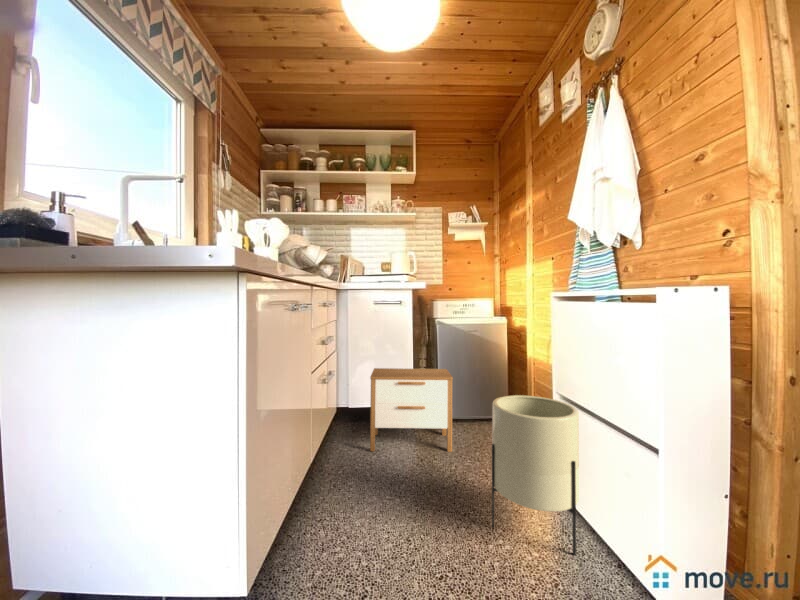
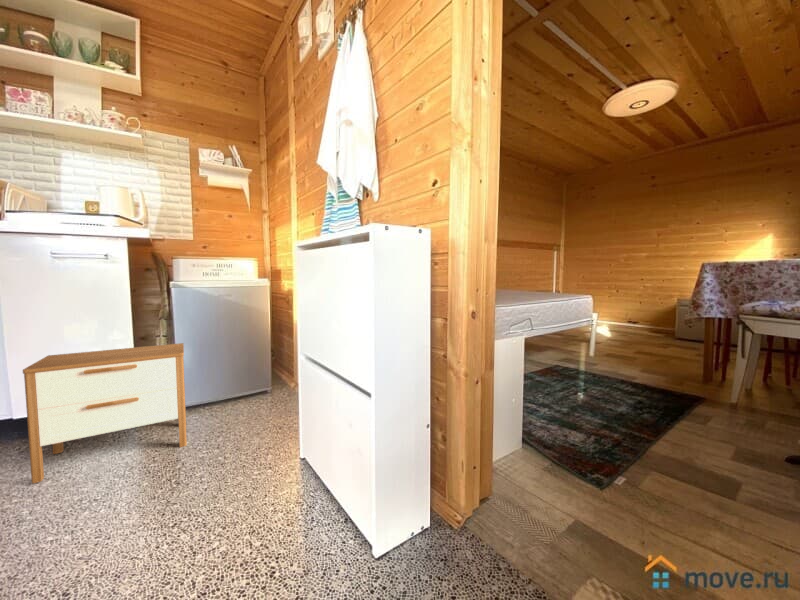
planter: present [492,395,579,555] -> none [205,362,313,536]

